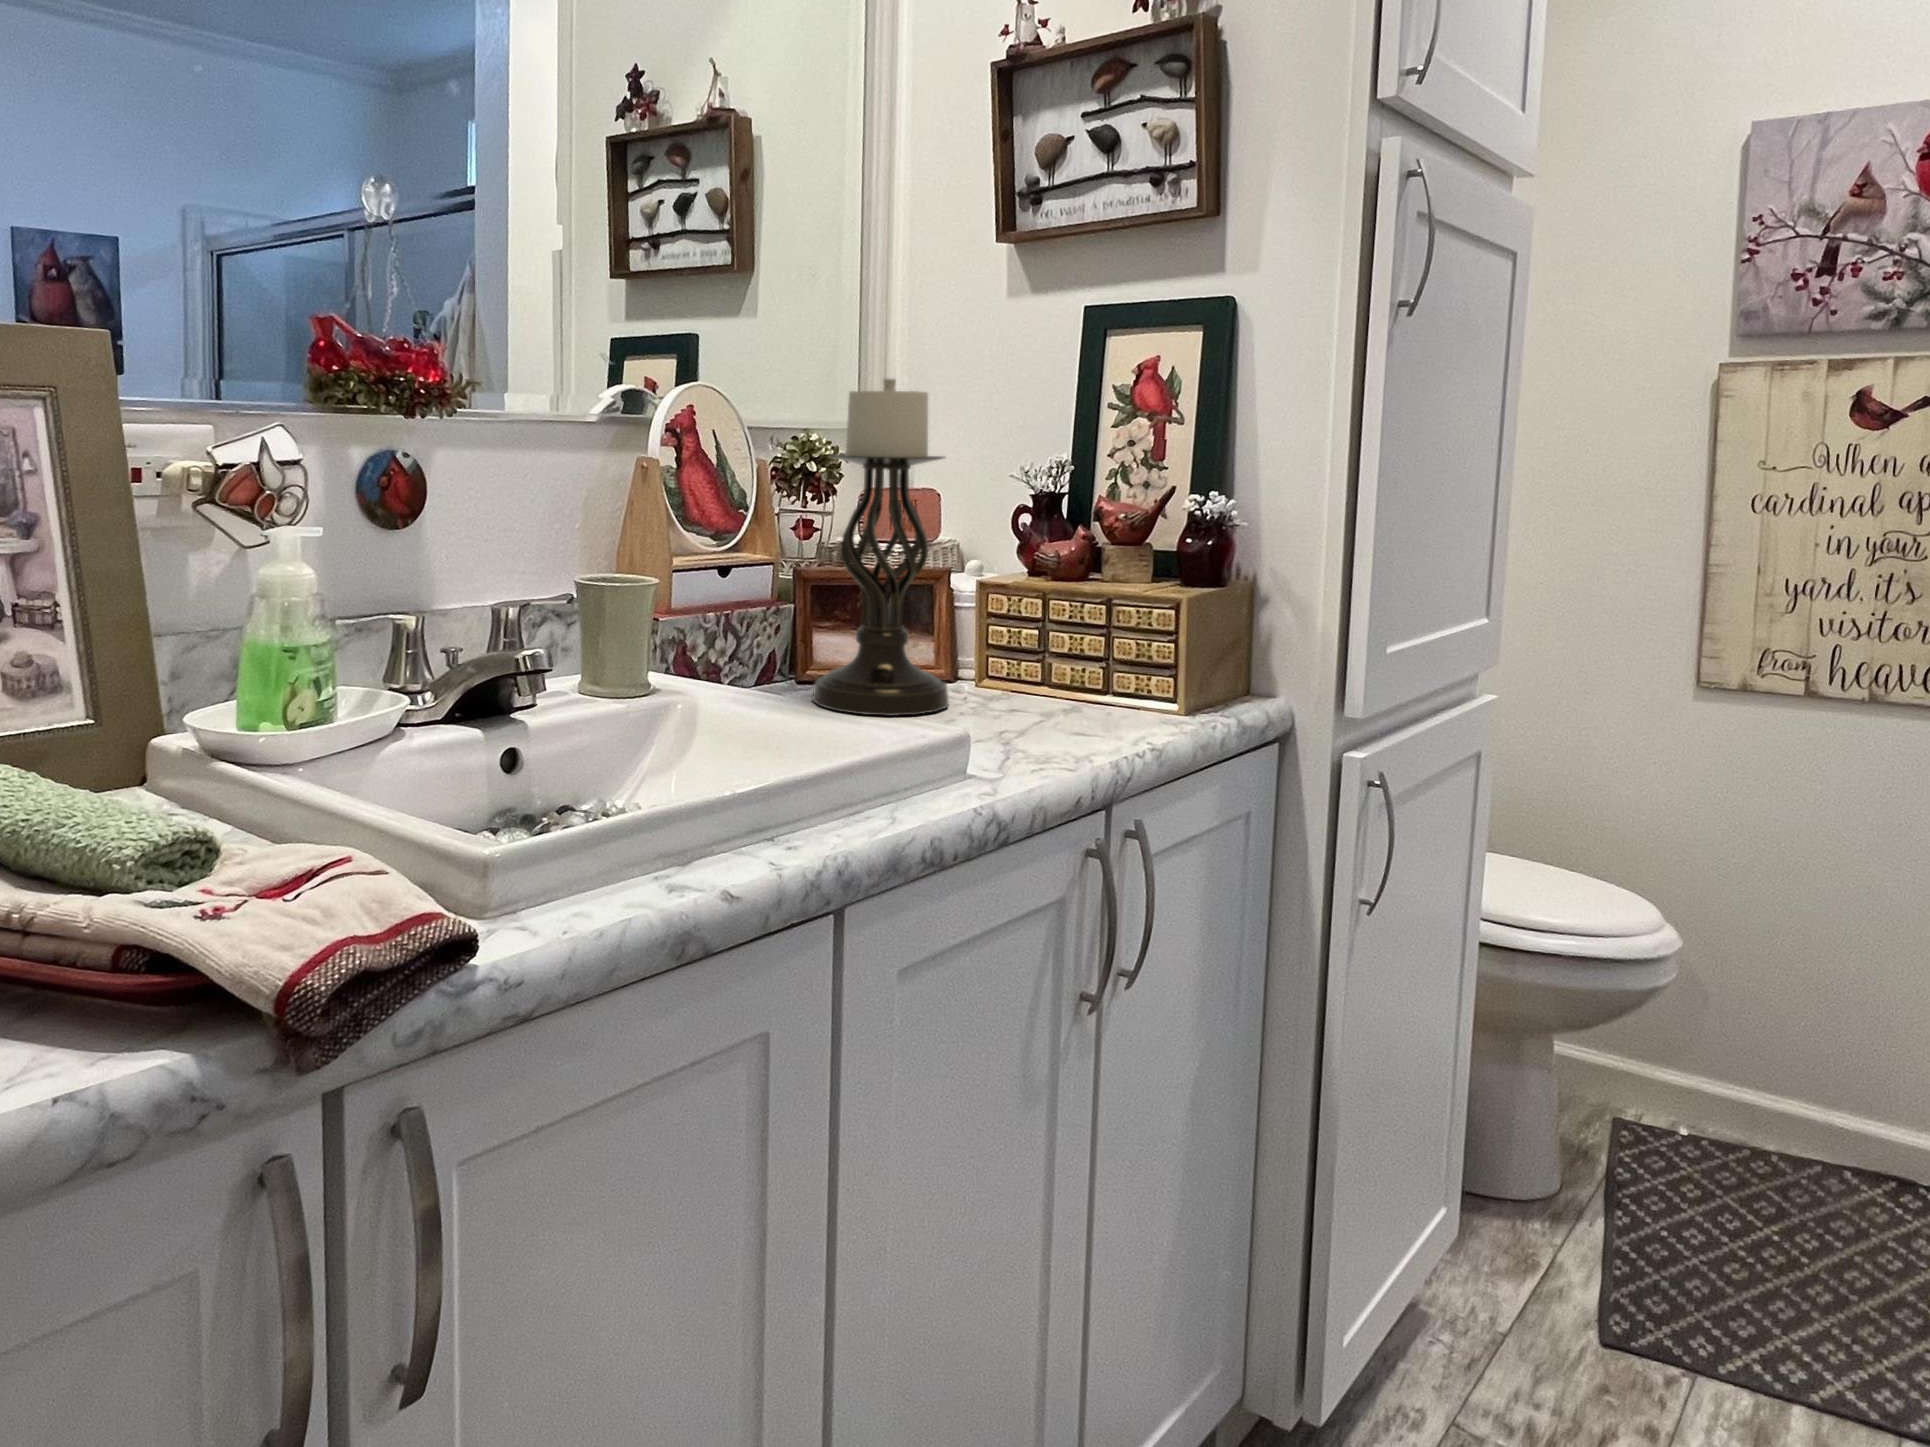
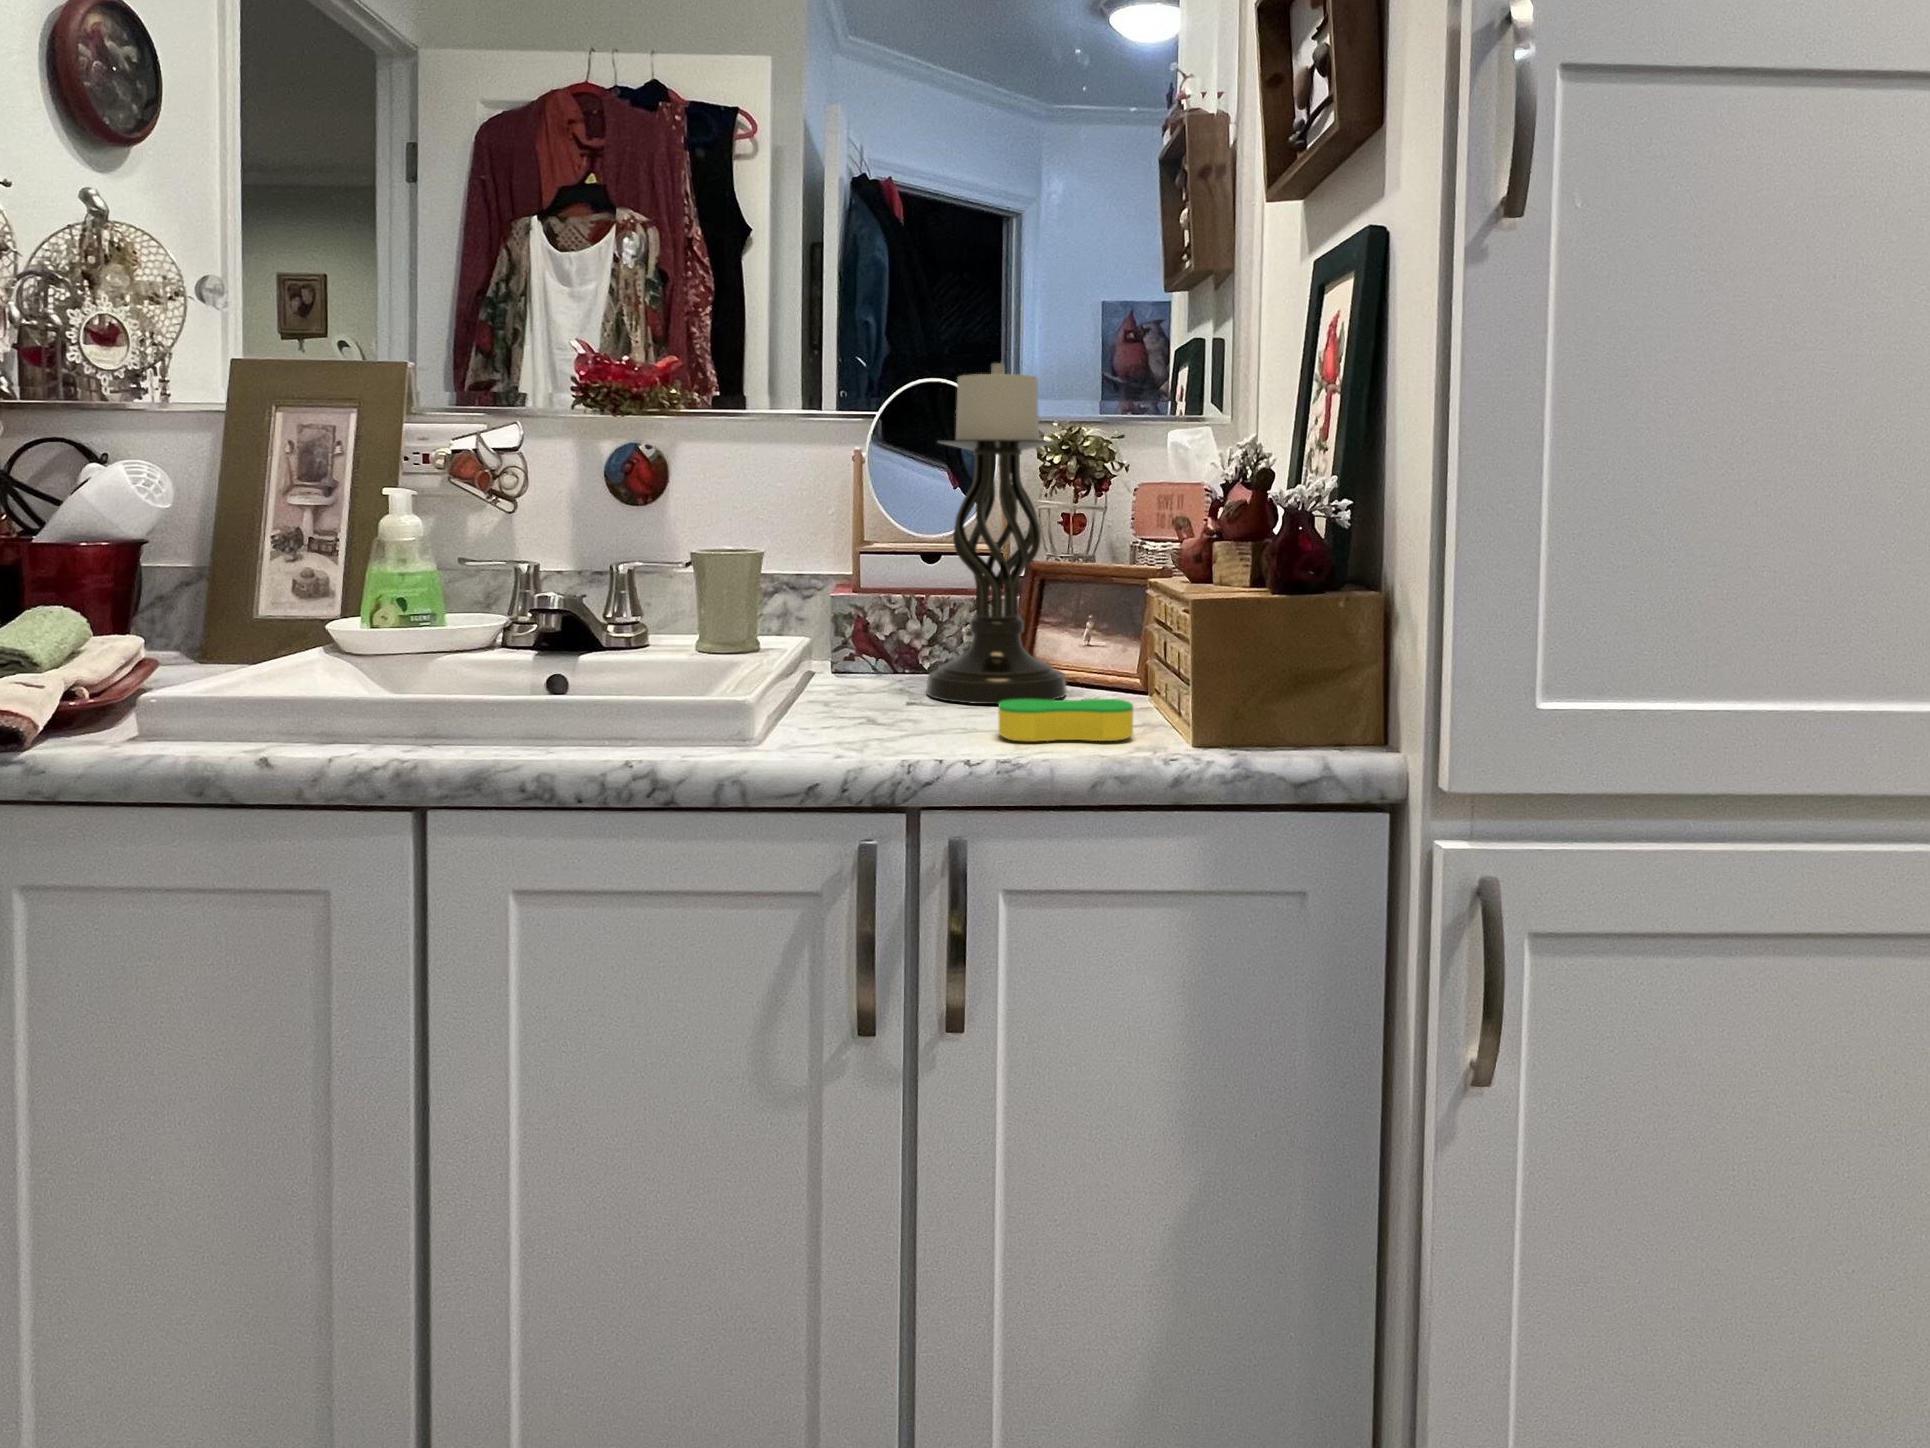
sponge: none [1055,694,1153,744] -> present [999,699,1133,741]

